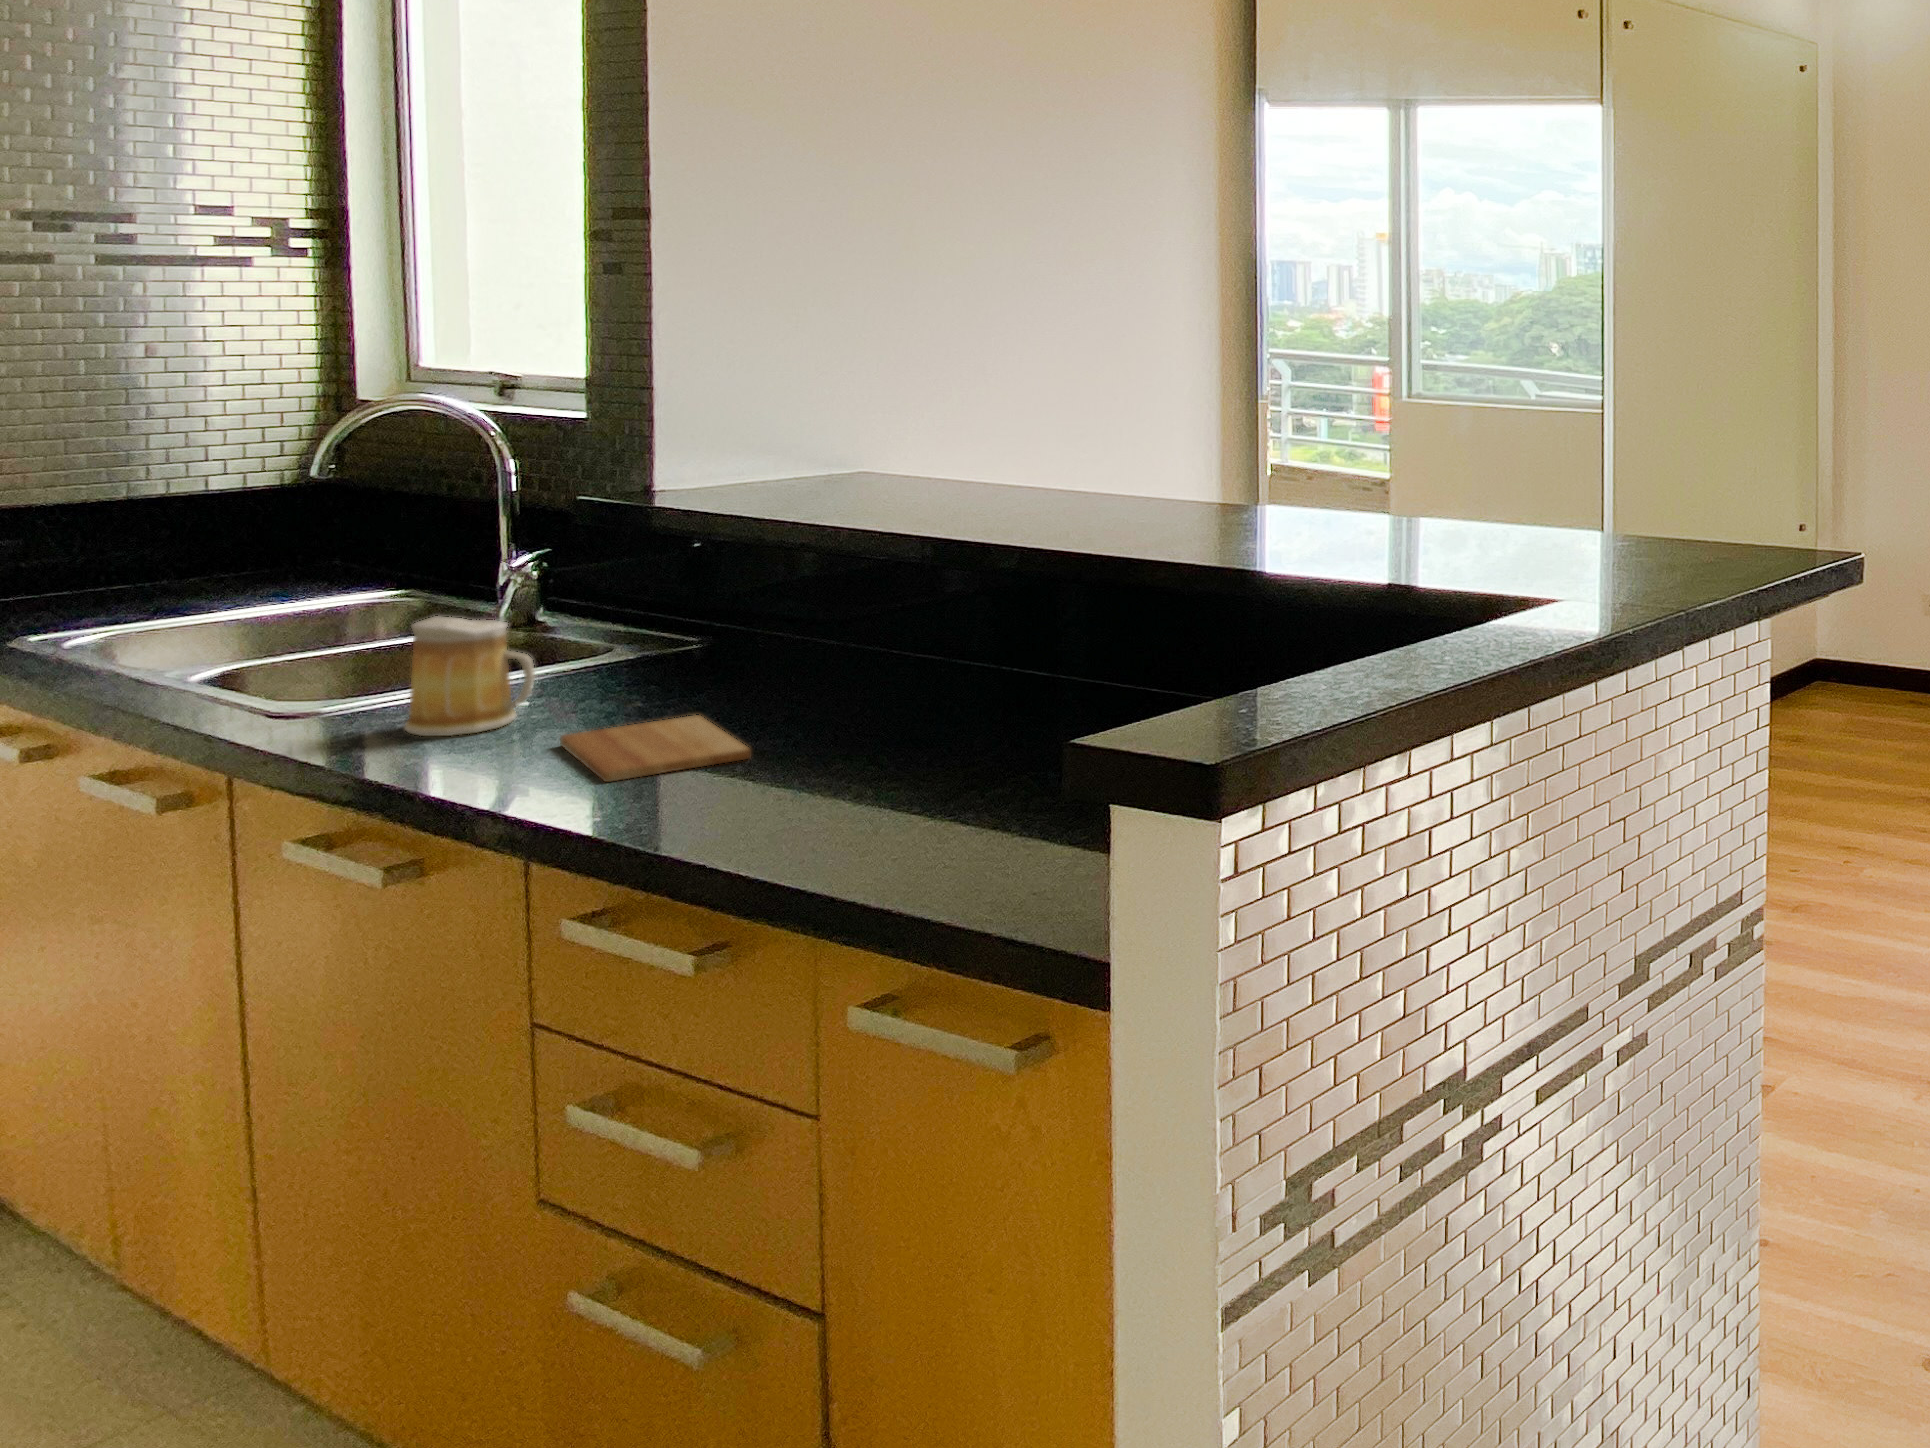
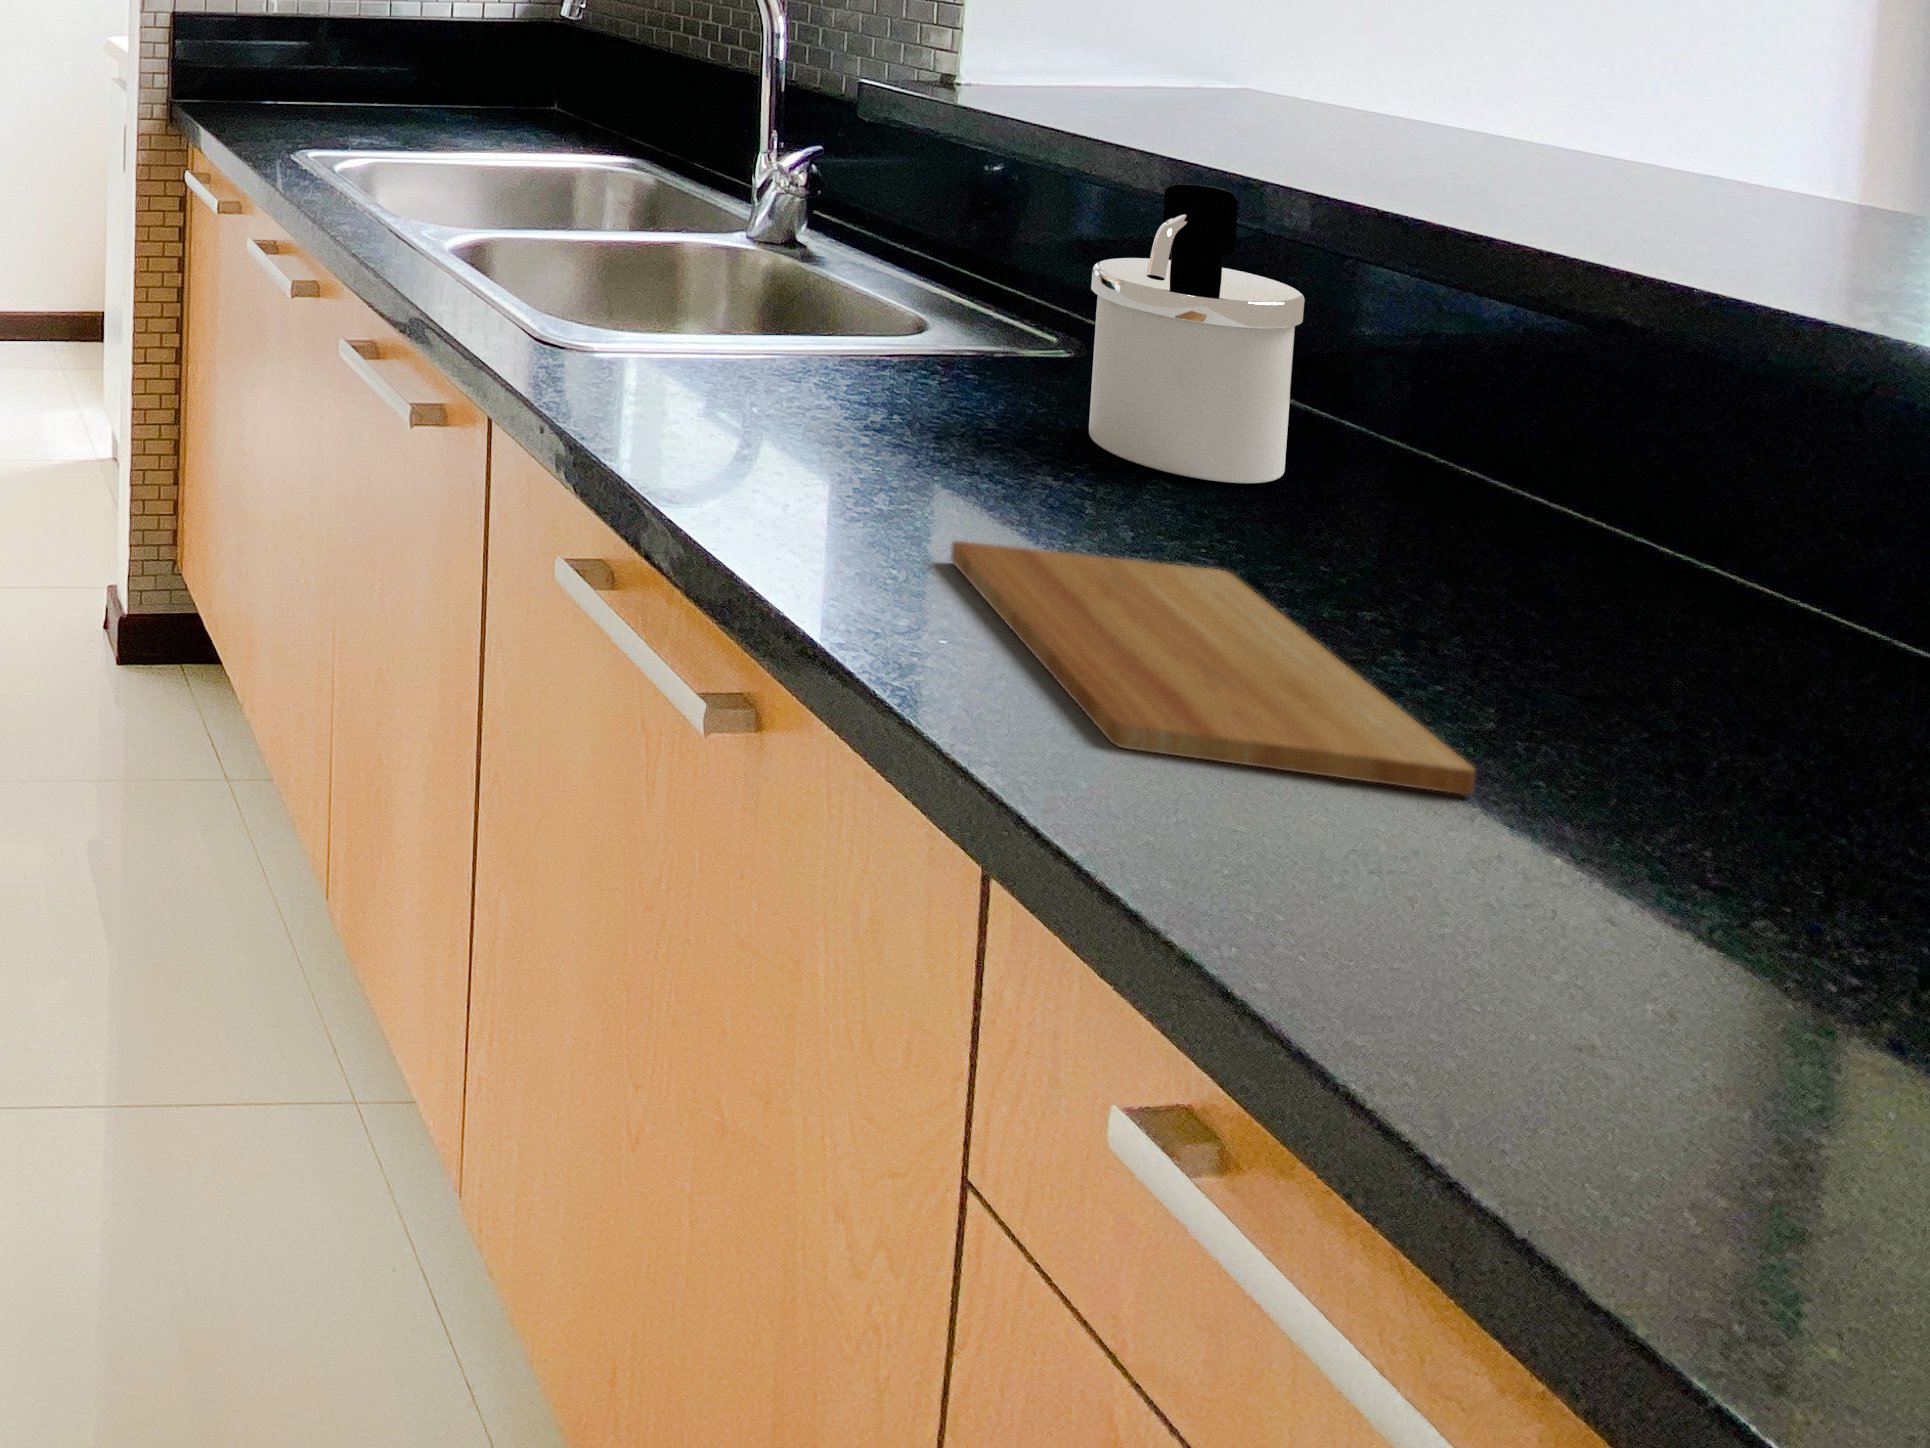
soap dispenser: none [673,544,776,688] -> present [1089,184,1305,483]
mug: present [404,616,535,736] -> none [675,242,880,471]

